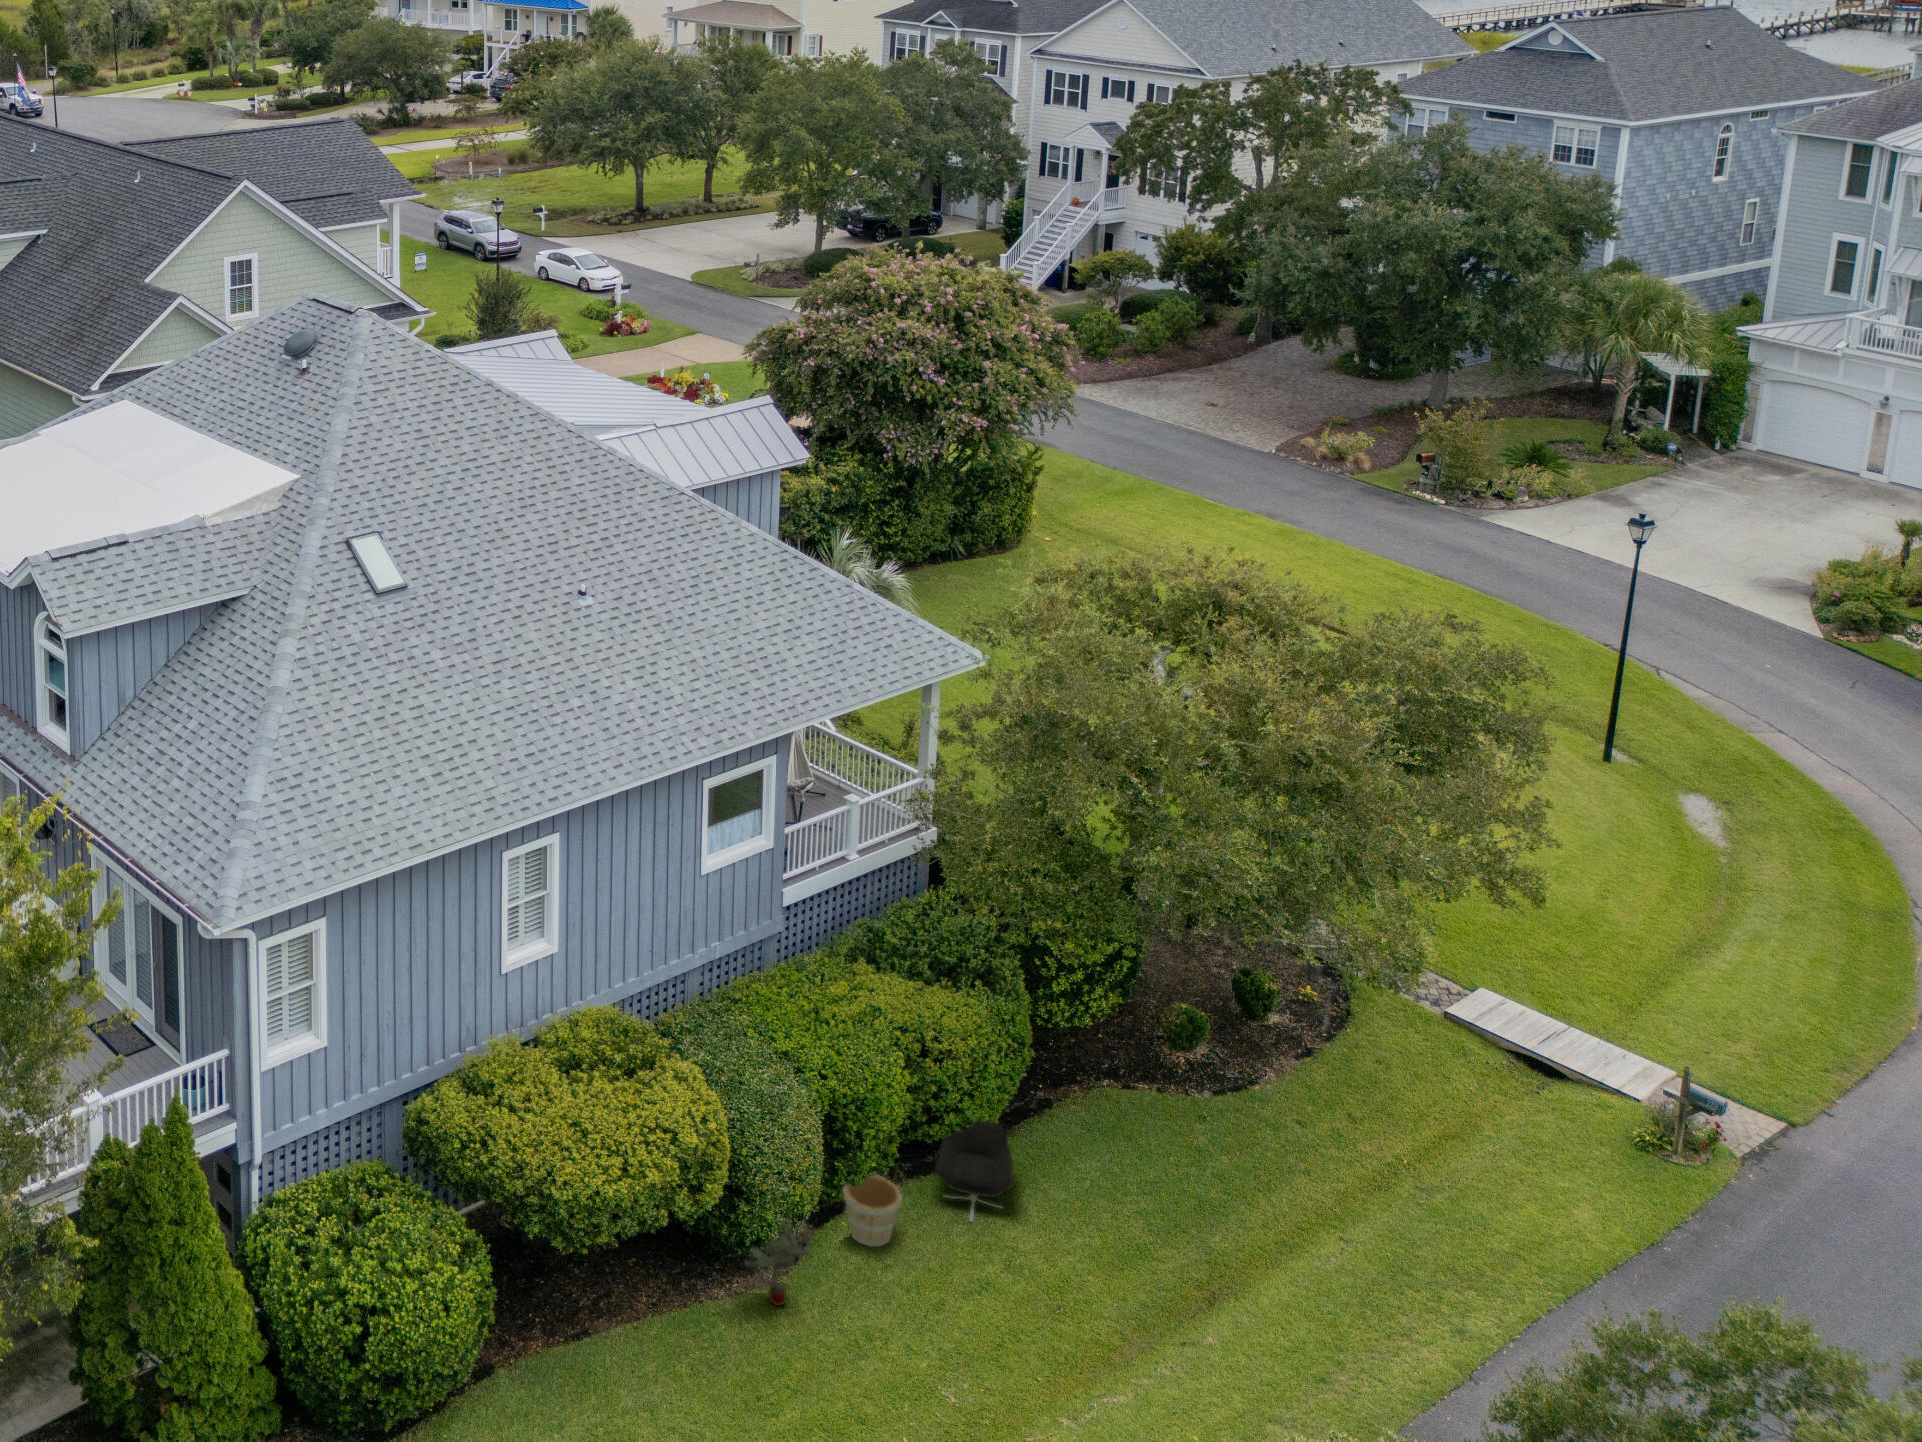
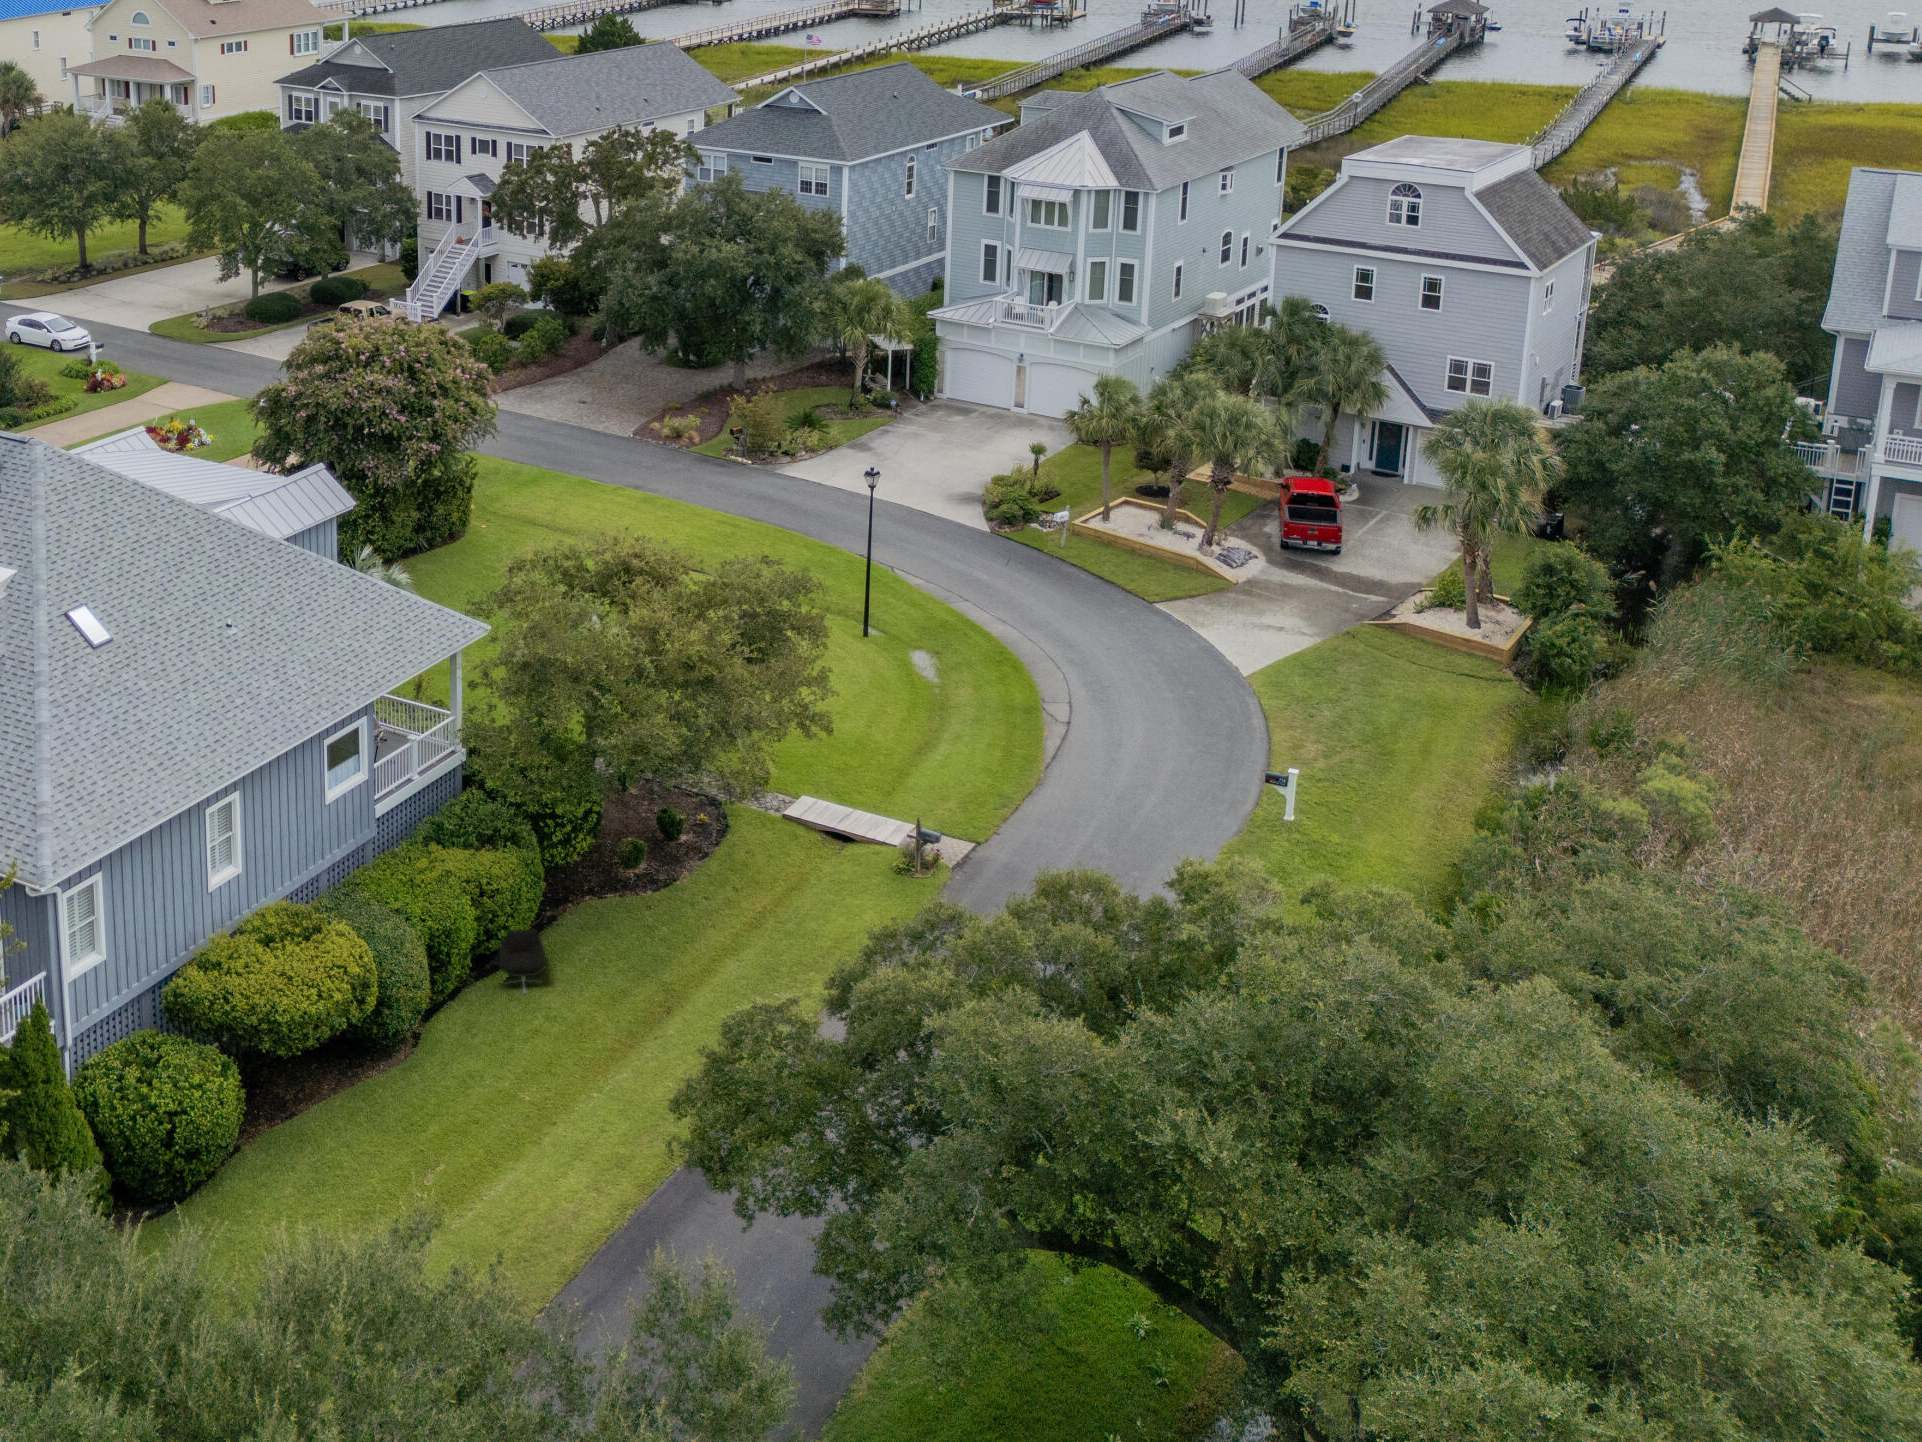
wooden bucket: present [843,1175,902,1247] -> none [445,976,483,1023]
potted tree: present [745,1220,814,1306] -> none [394,1009,436,1070]

